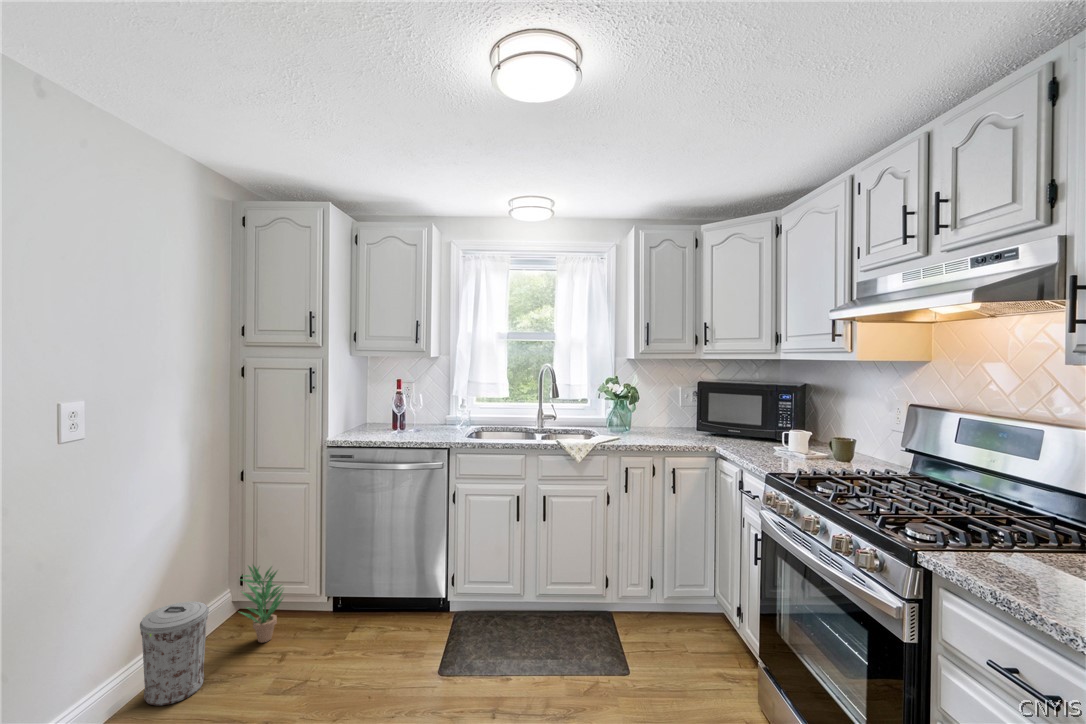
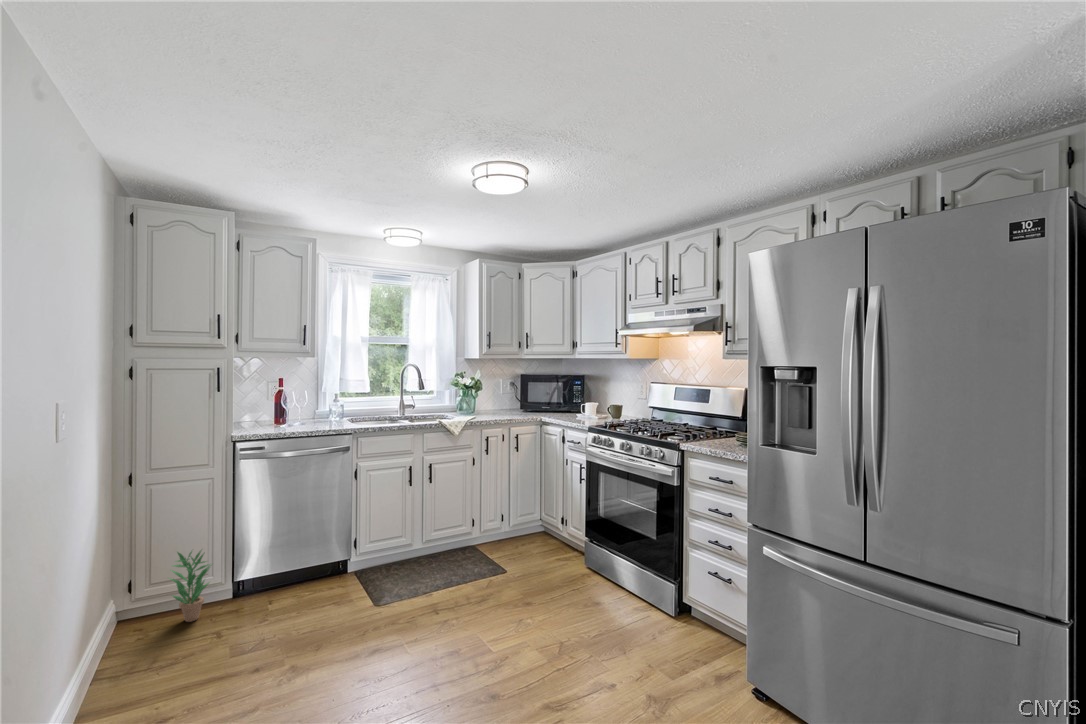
trash can: present [140,602,209,706] -> none [106,585,172,679]

